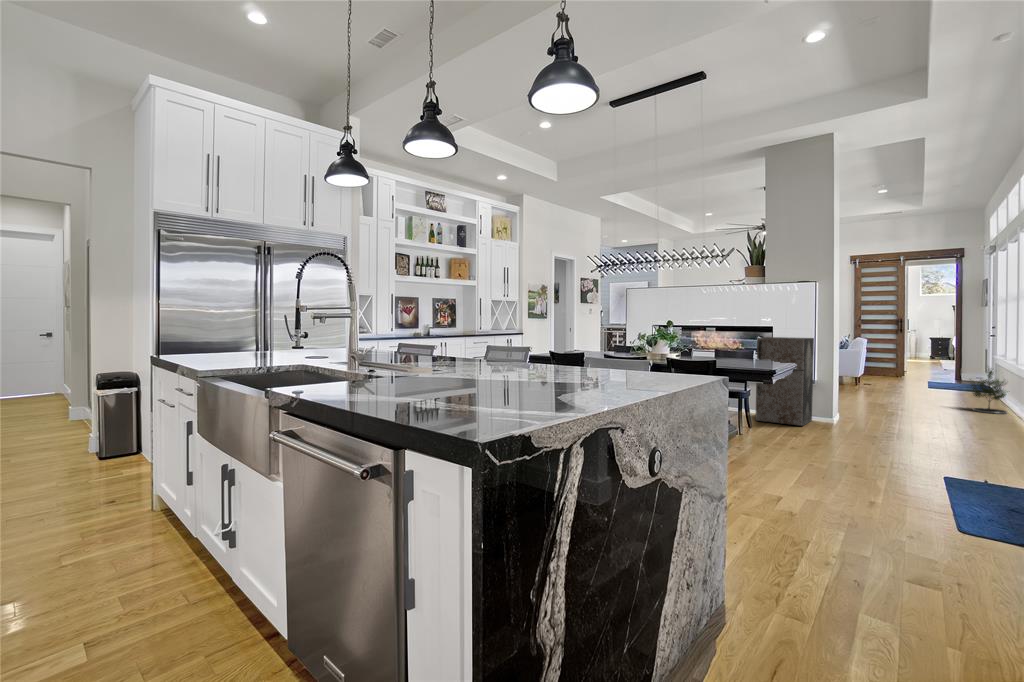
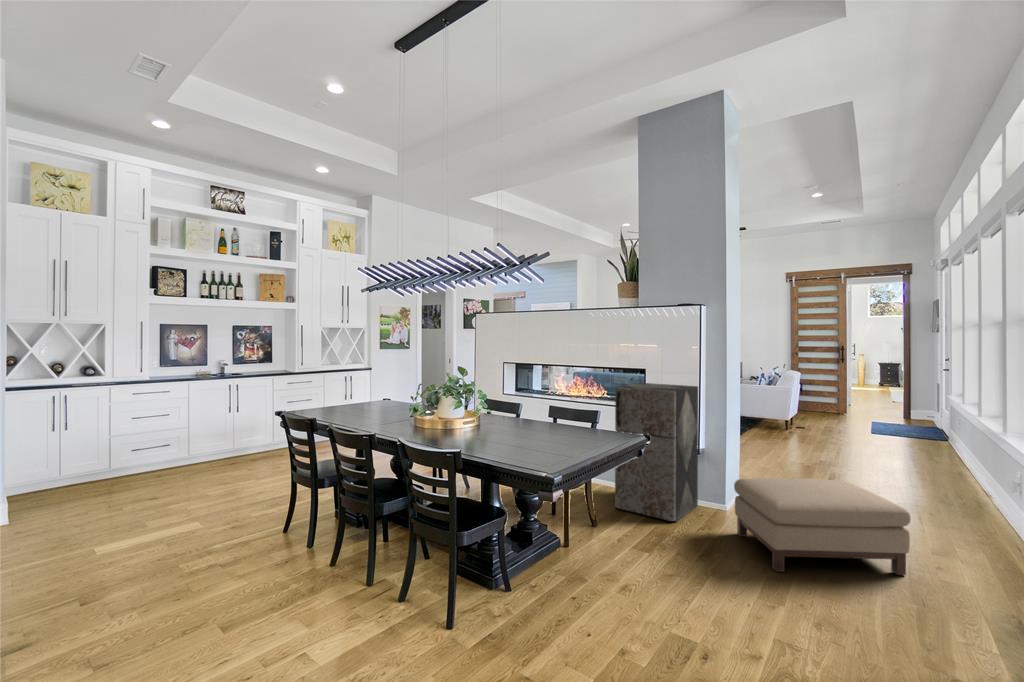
potted tree: present [972,370,1007,414] -> none [916,415,974,485]
ottoman: none [845,394,964,445] -> present [734,478,911,575]

